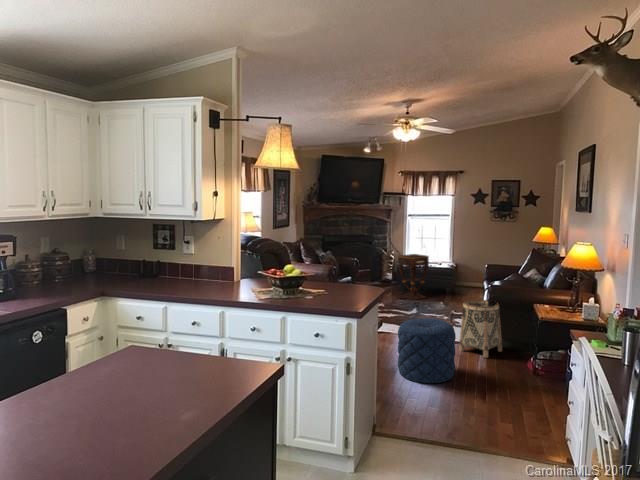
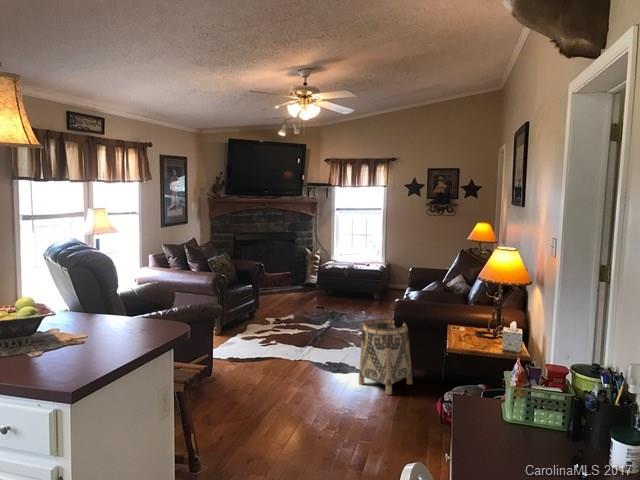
side table: present [398,254,429,300] -> none [316,255,351,310]
pouf: present [398,318,456,383] -> none [262,350,337,441]

